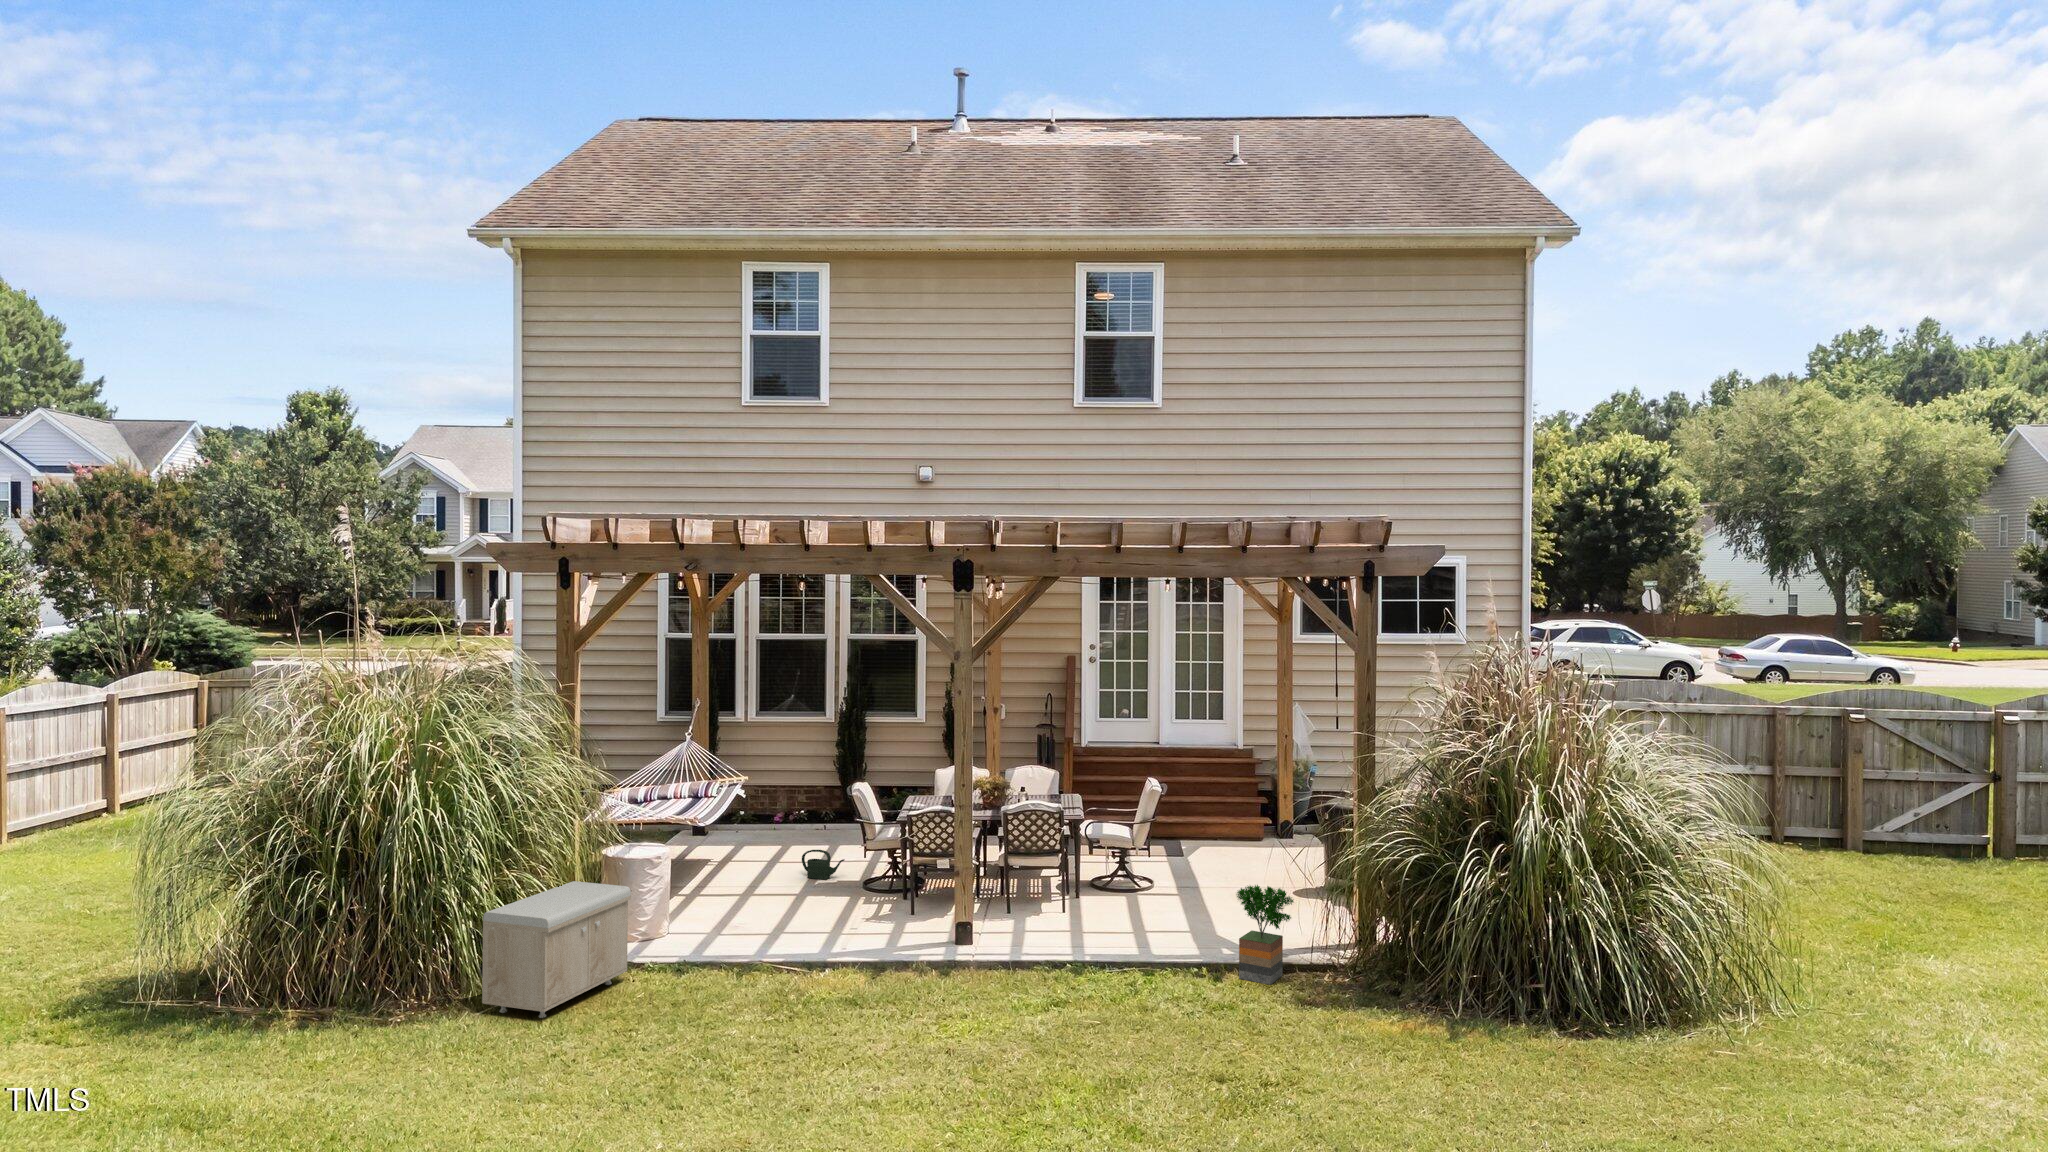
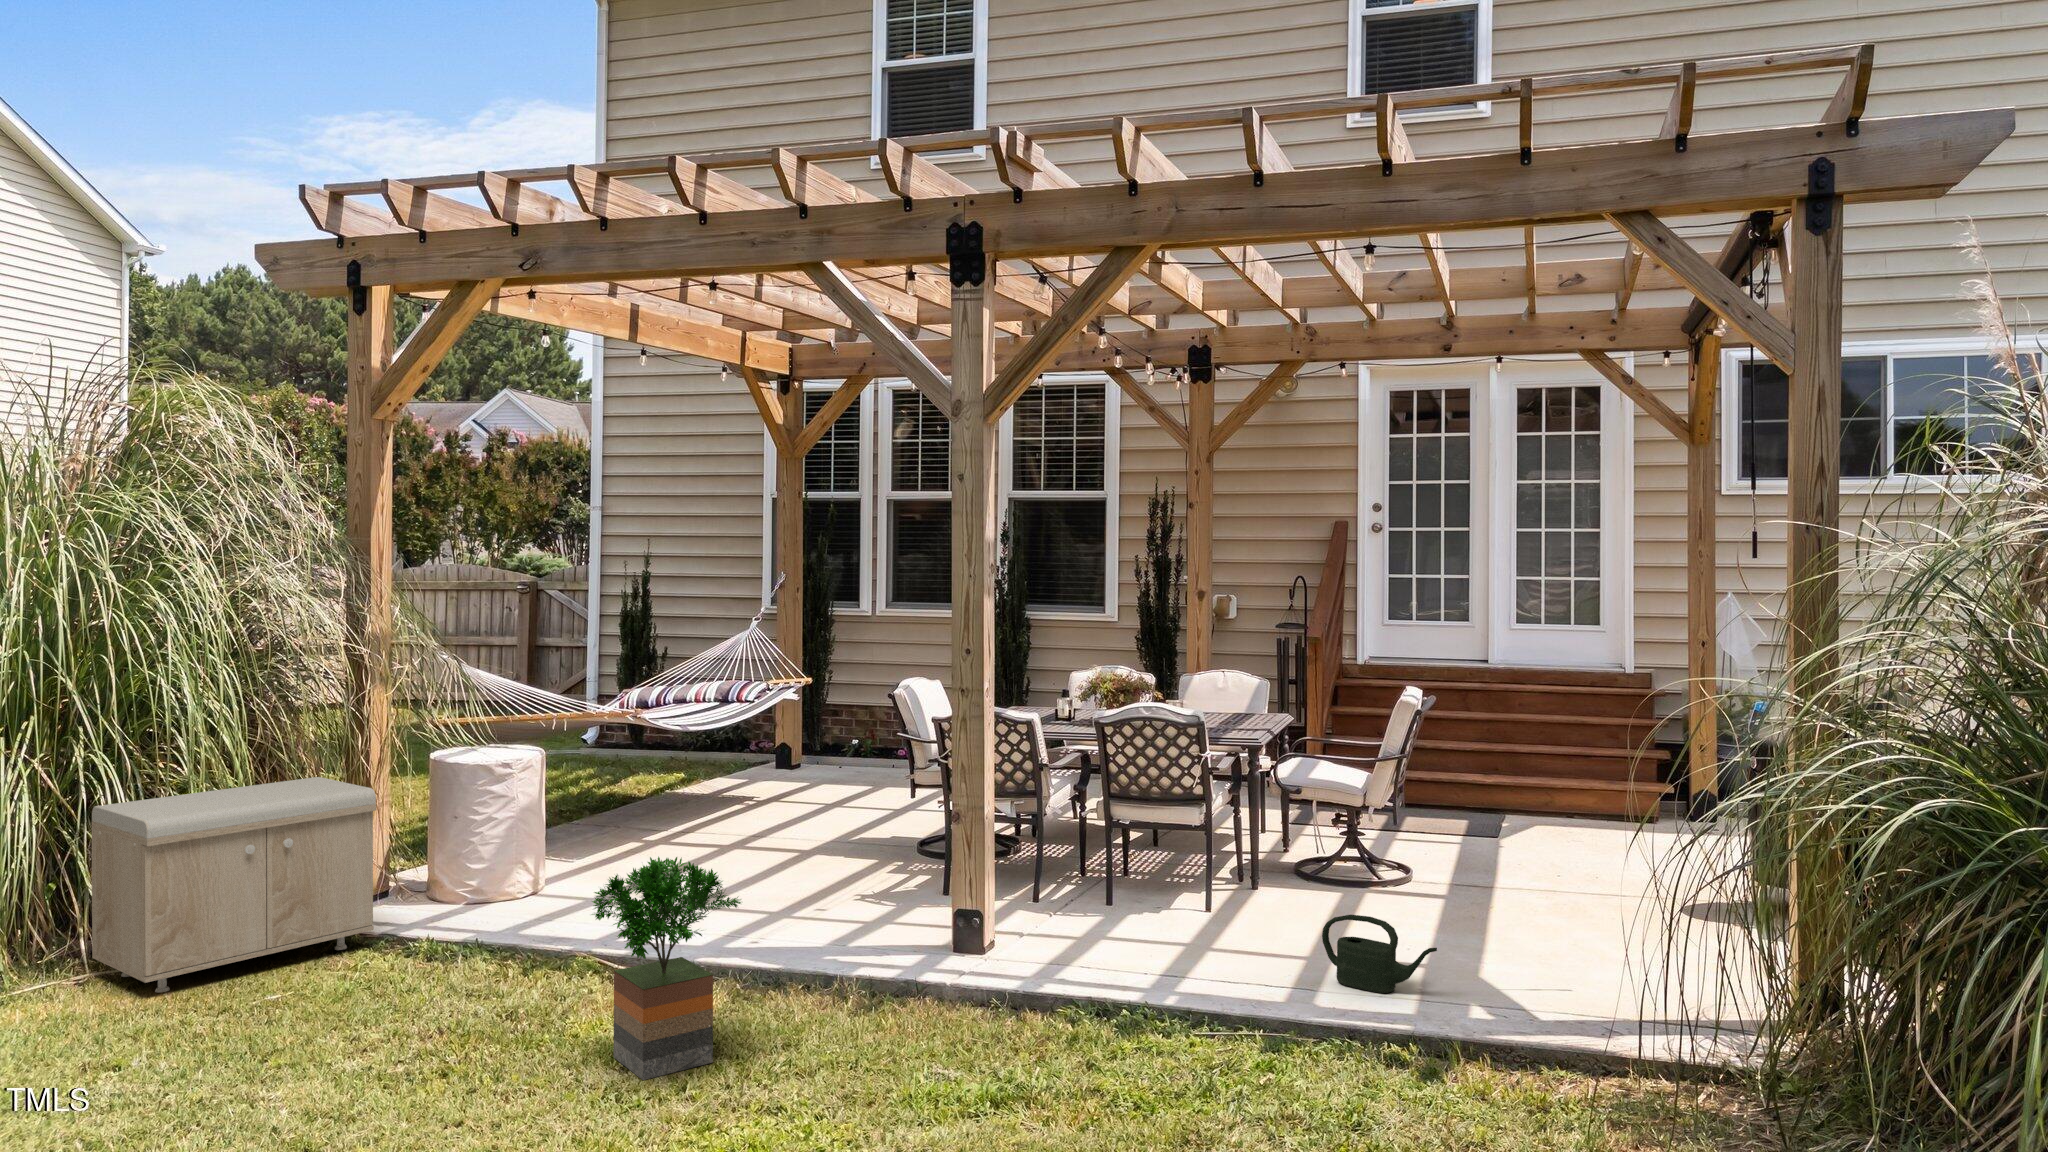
watering can: present [802,850,844,880] -> present [1322,915,1437,993]
potted tree: present [1236,885,1294,985] -> present [592,857,741,1080]

